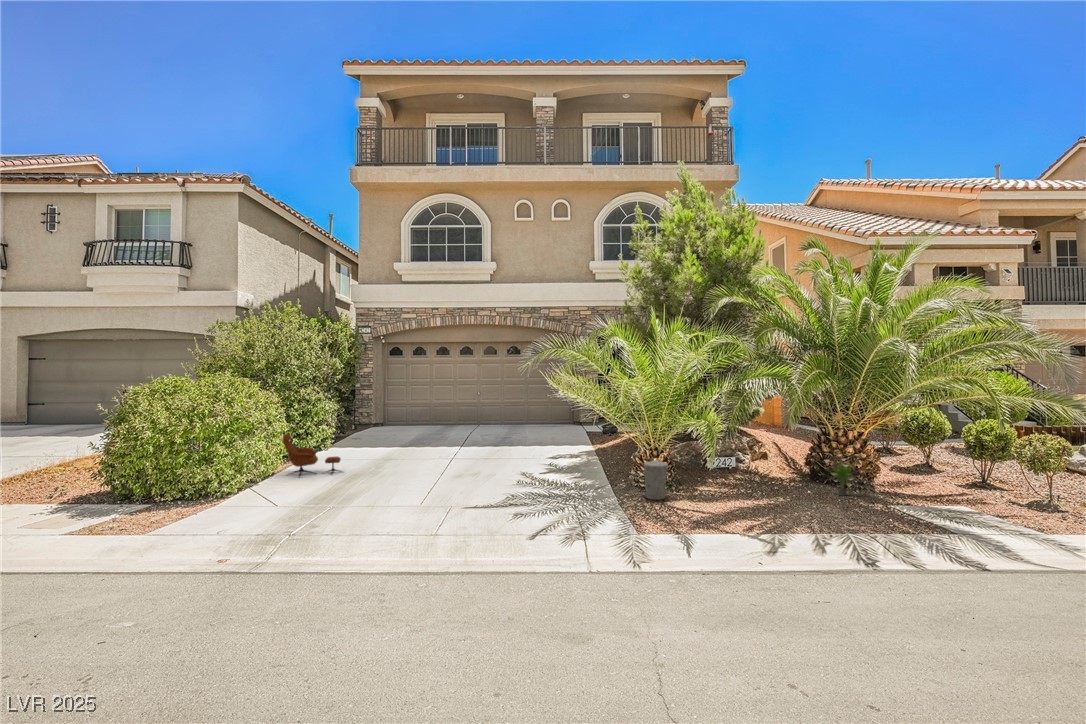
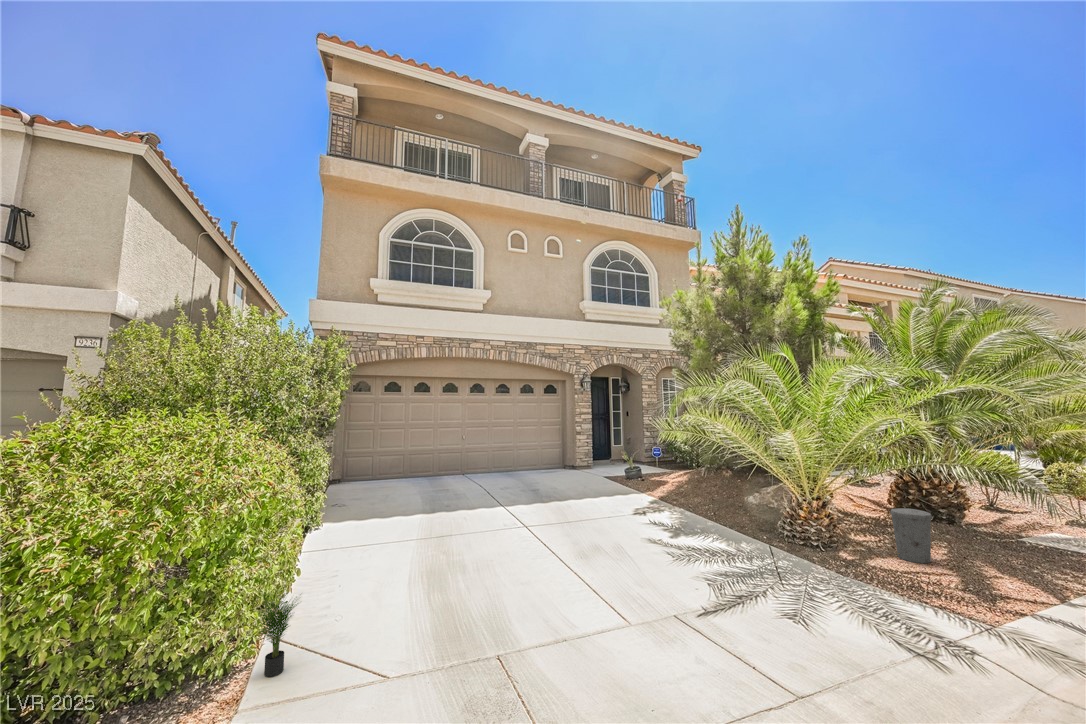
lounge chair: present [283,434,341,477] -> none [296,511,406,599]
potted plant: present [834,463,850,496] -> present [258,581,298,677]

